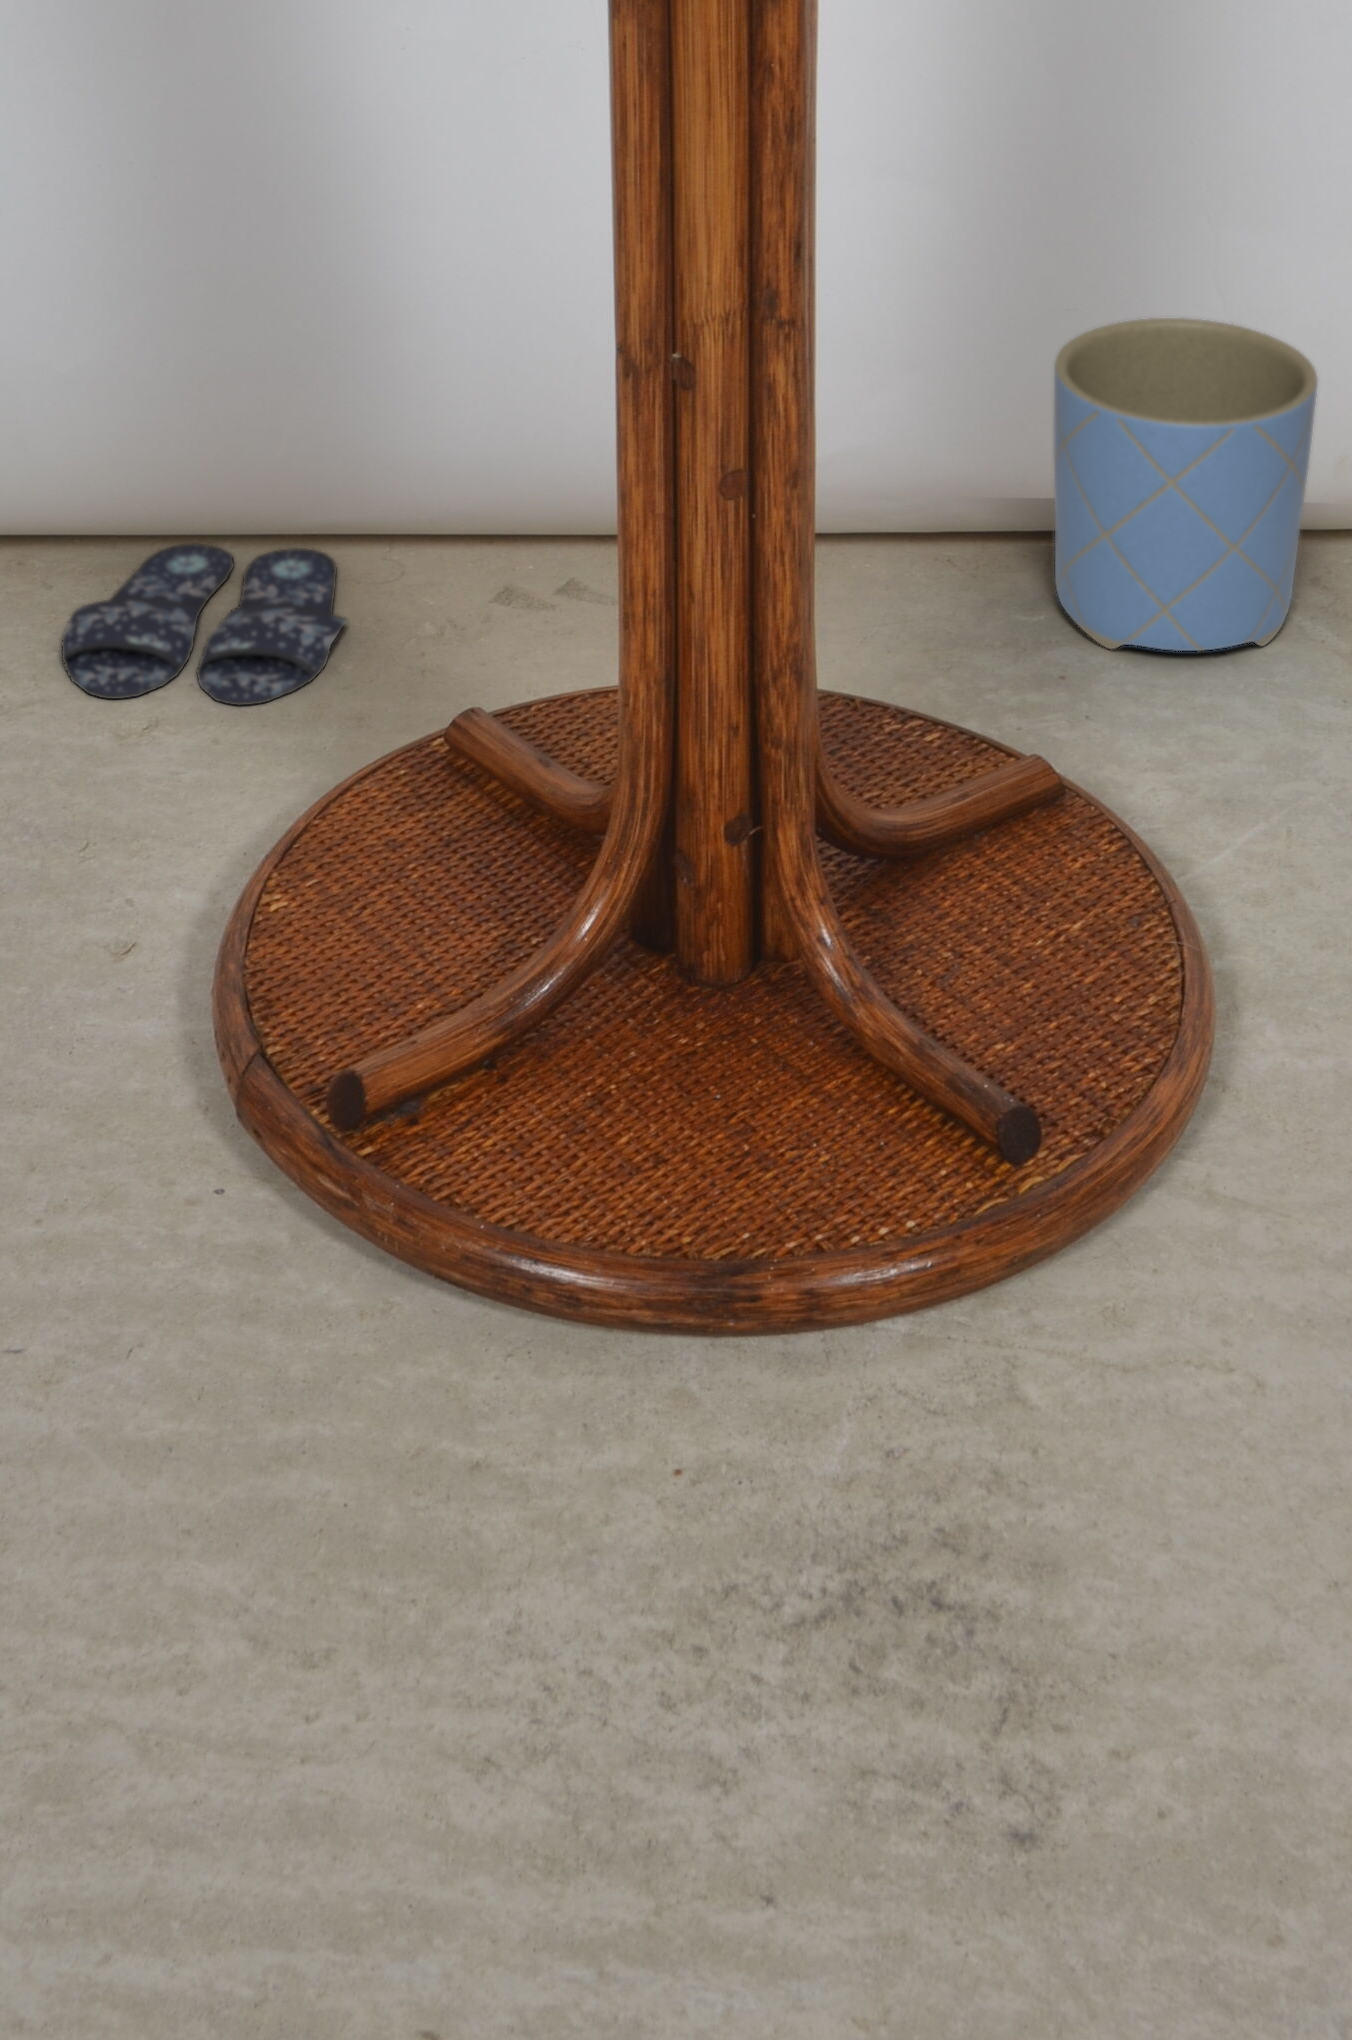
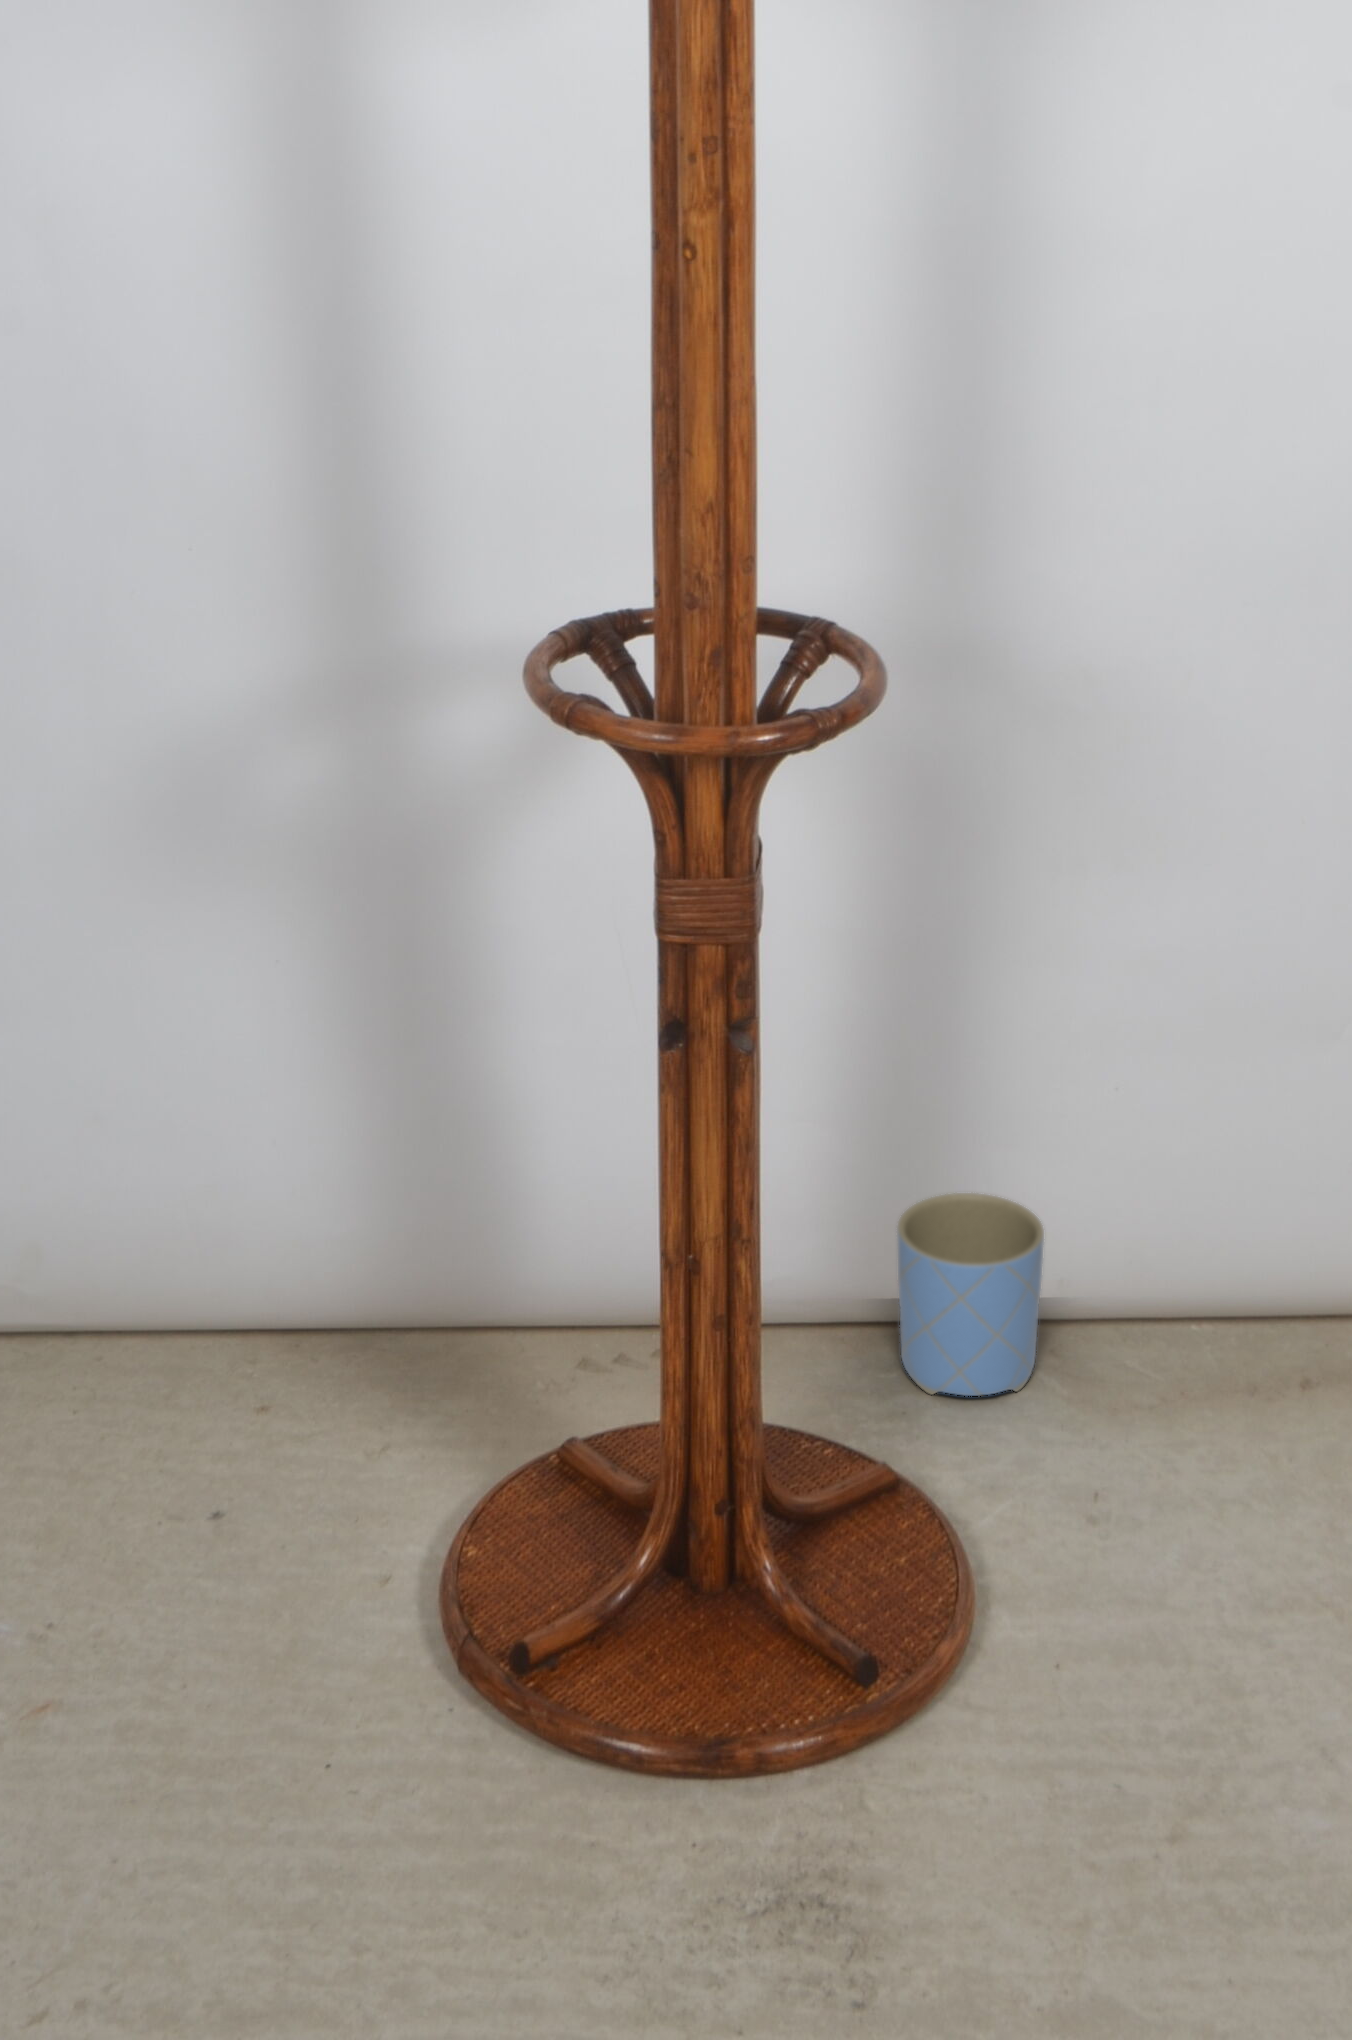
slippers: present [62,544,347,706] -> none [332,1331,495,1436]

